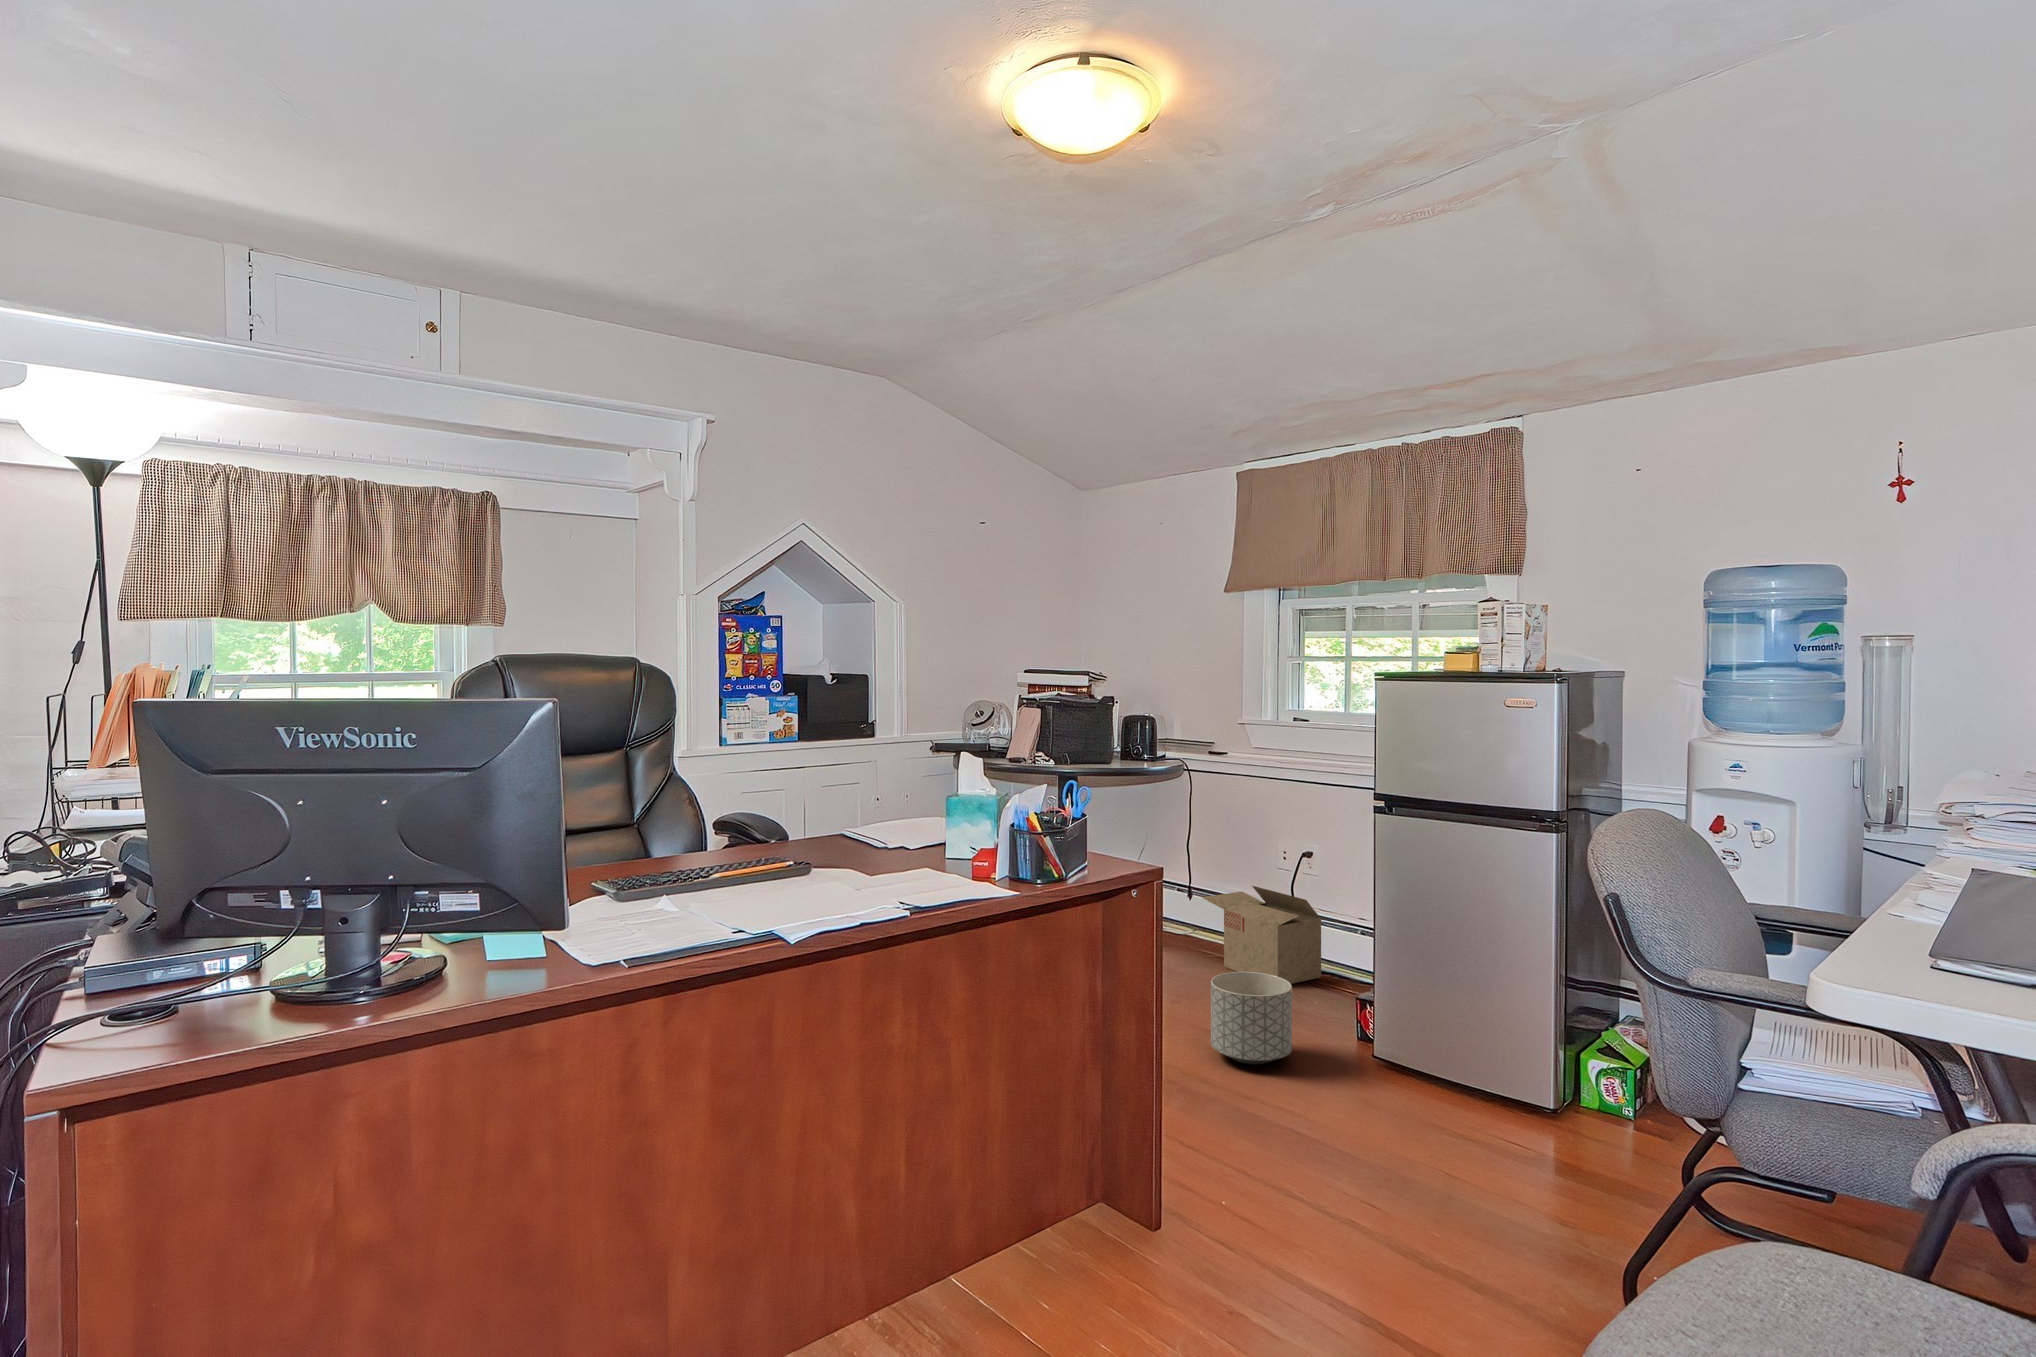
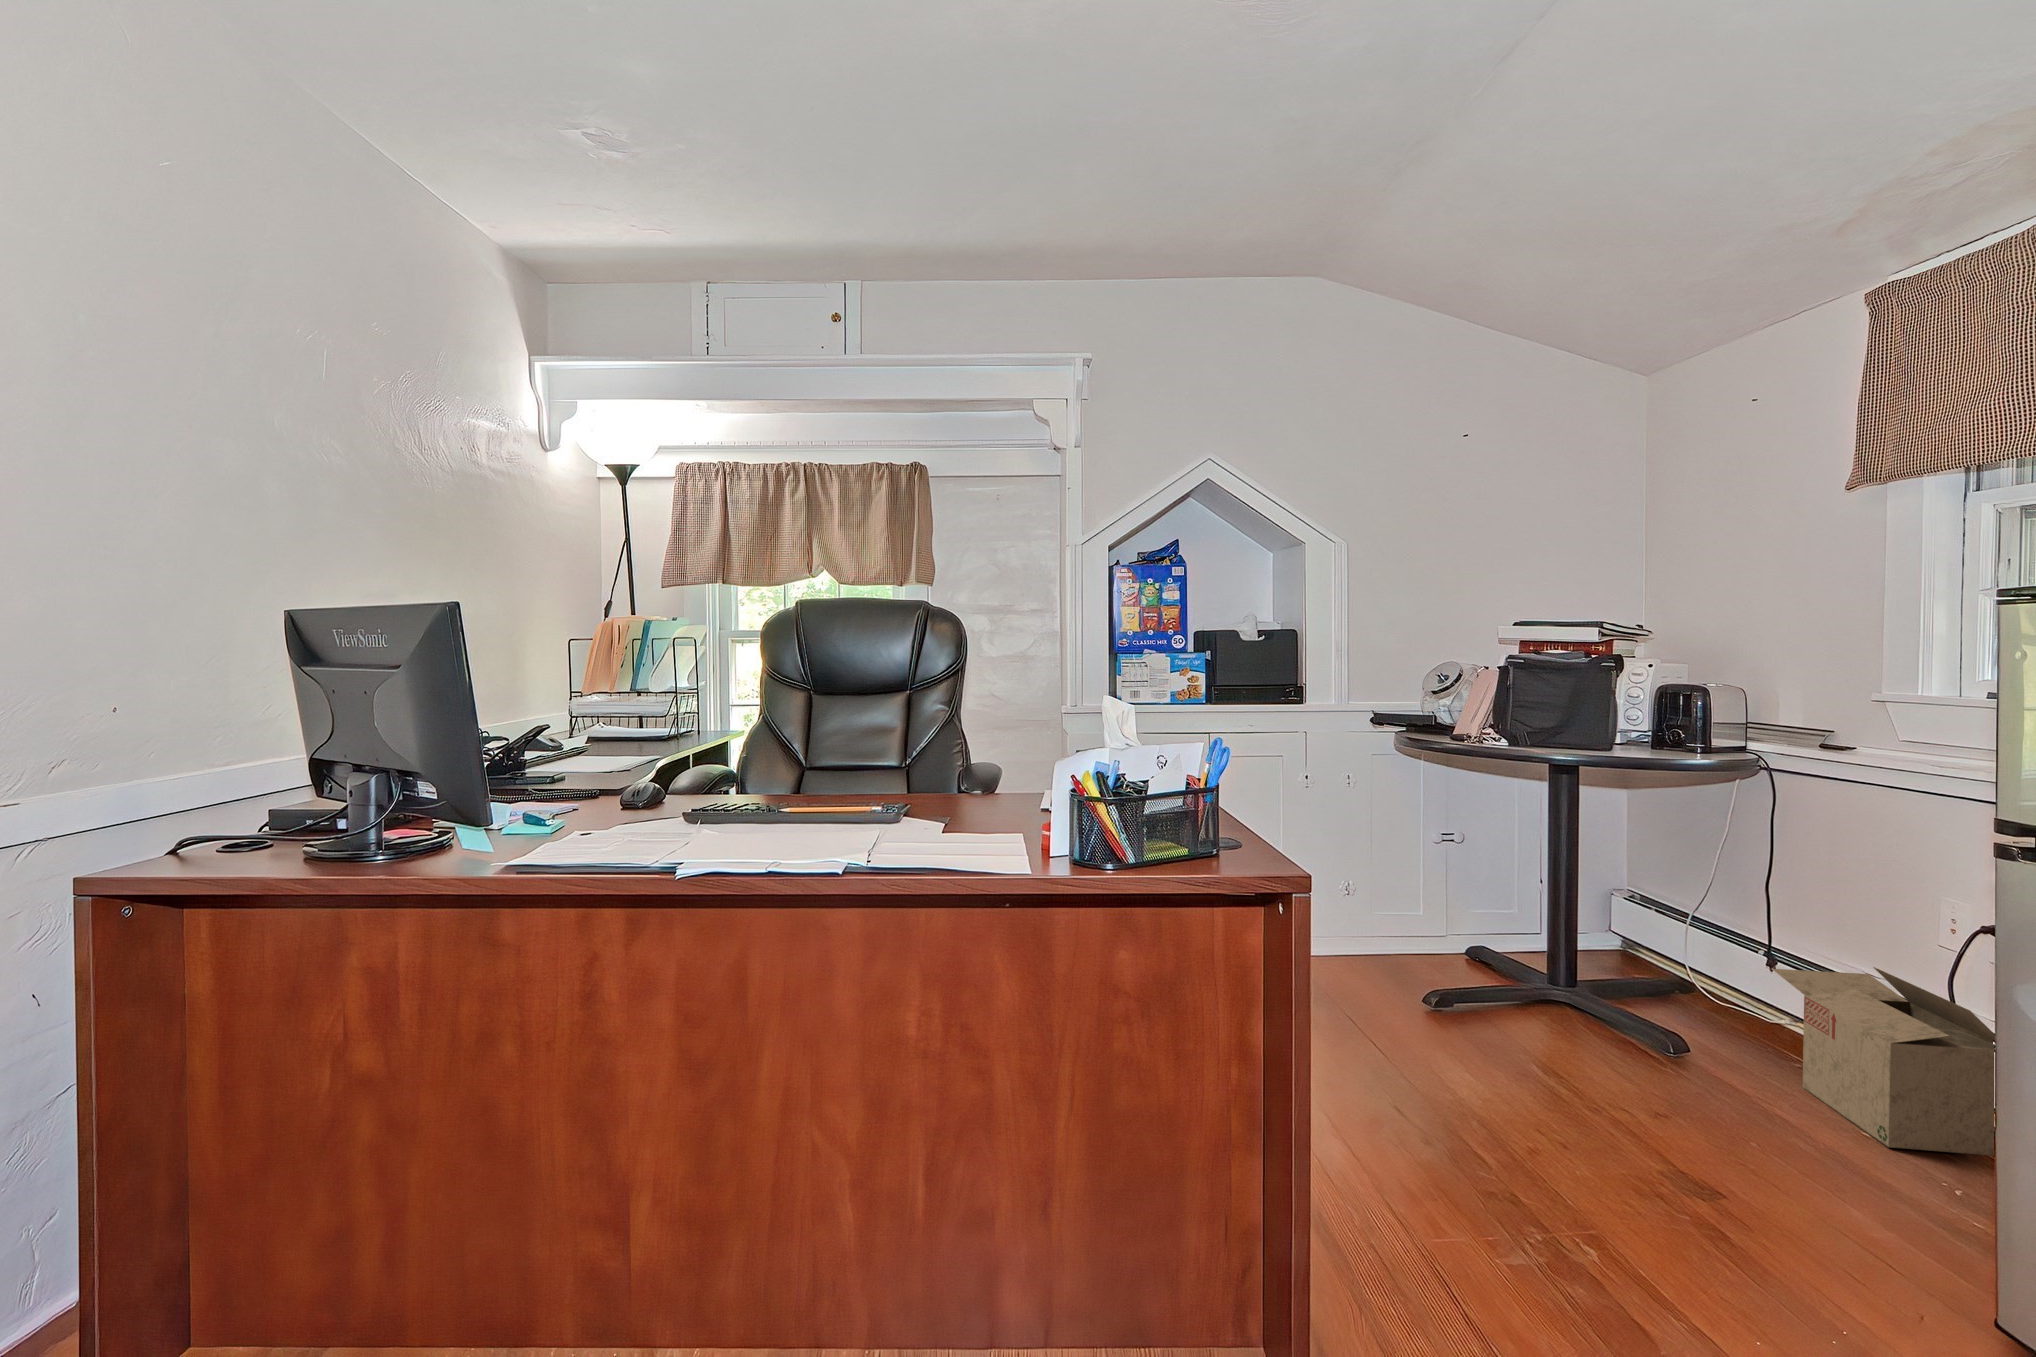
planter: present [1211,972,1292,1065] -> none [1631,1094,1800,1274]

